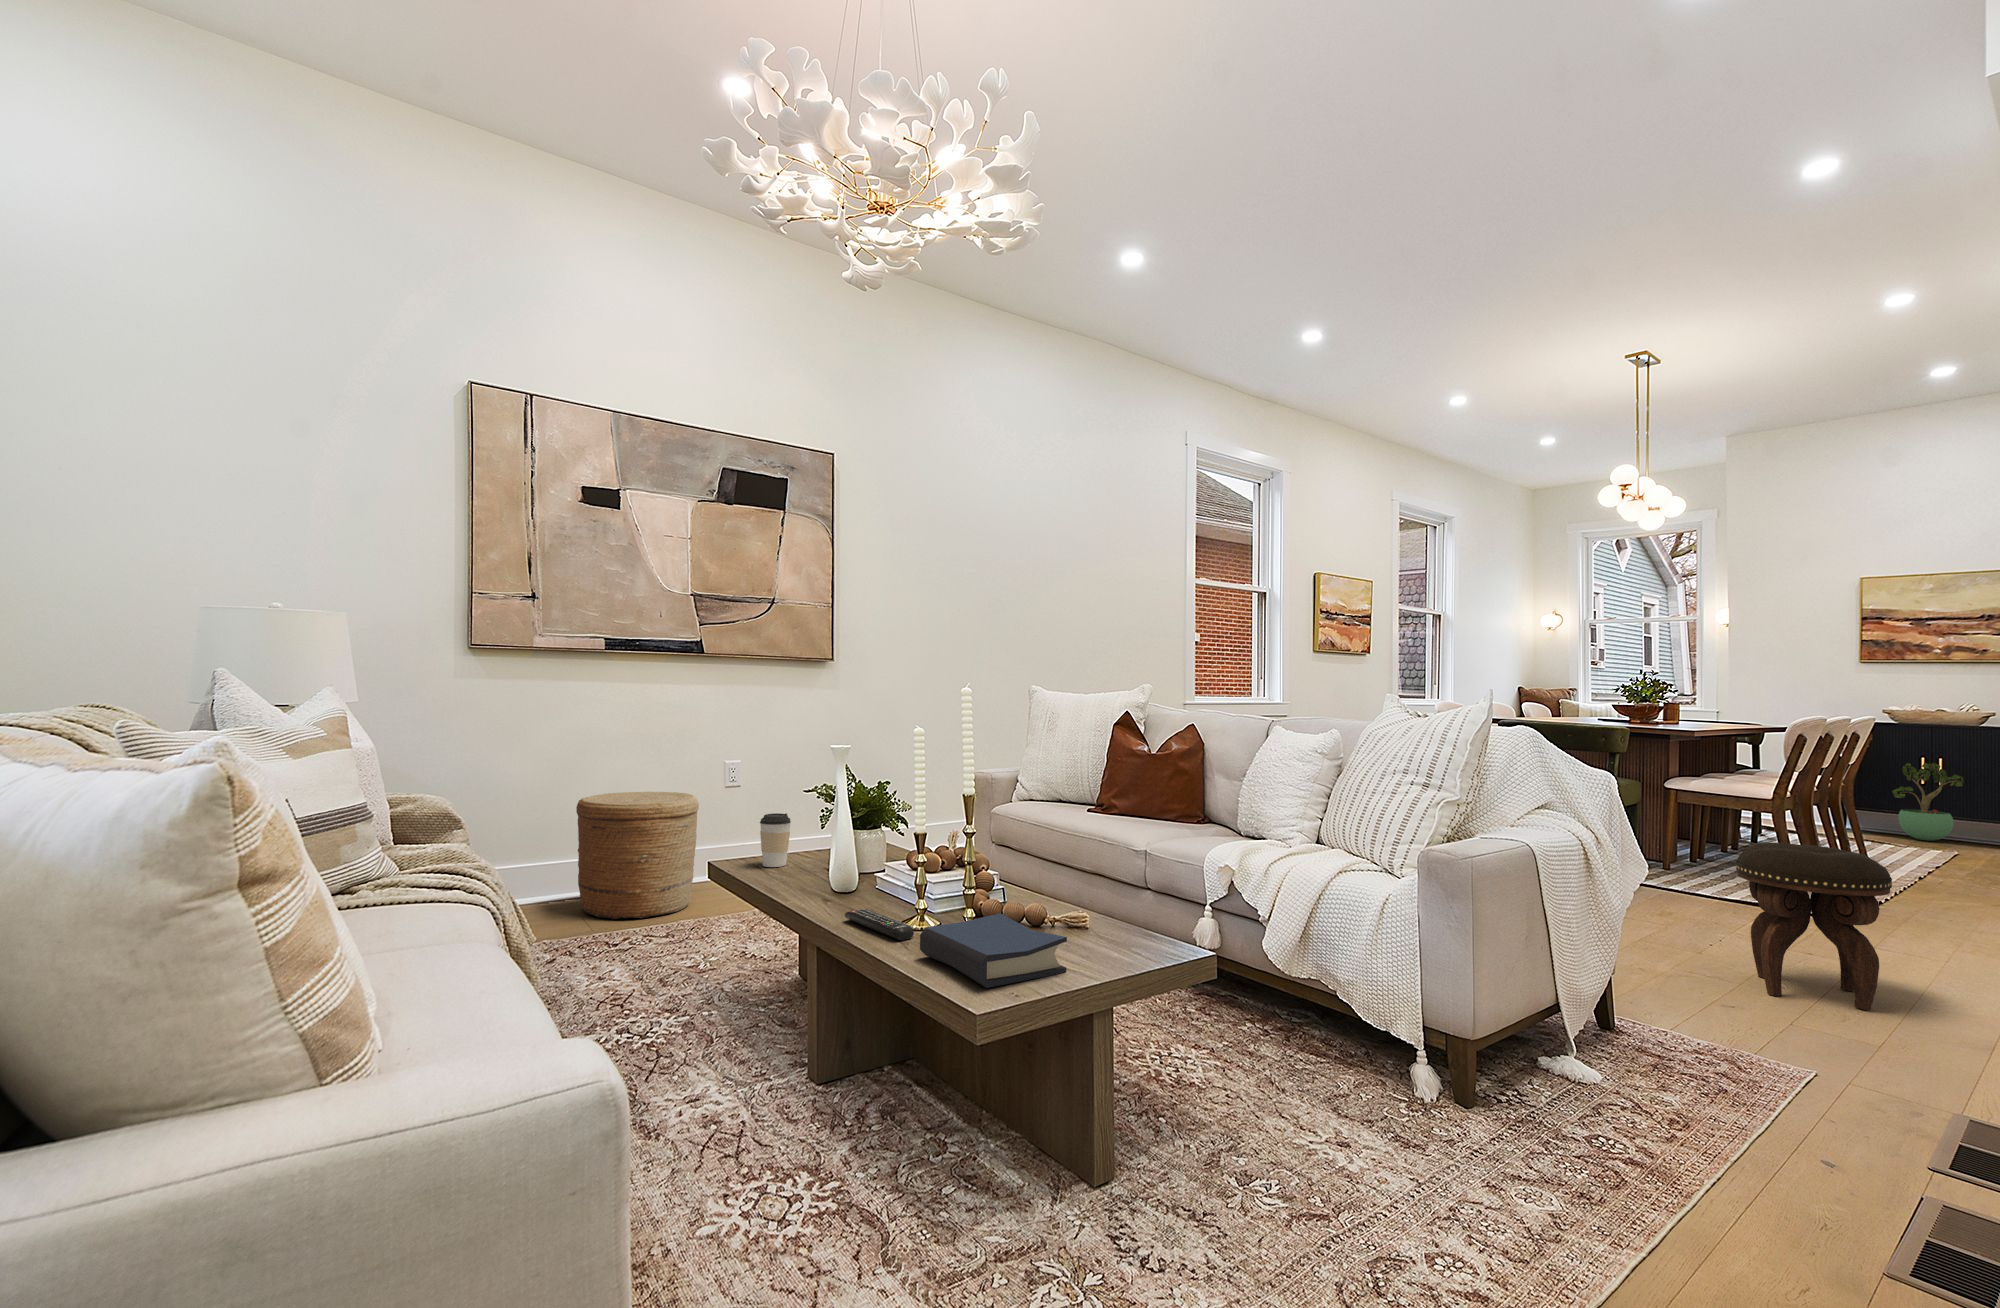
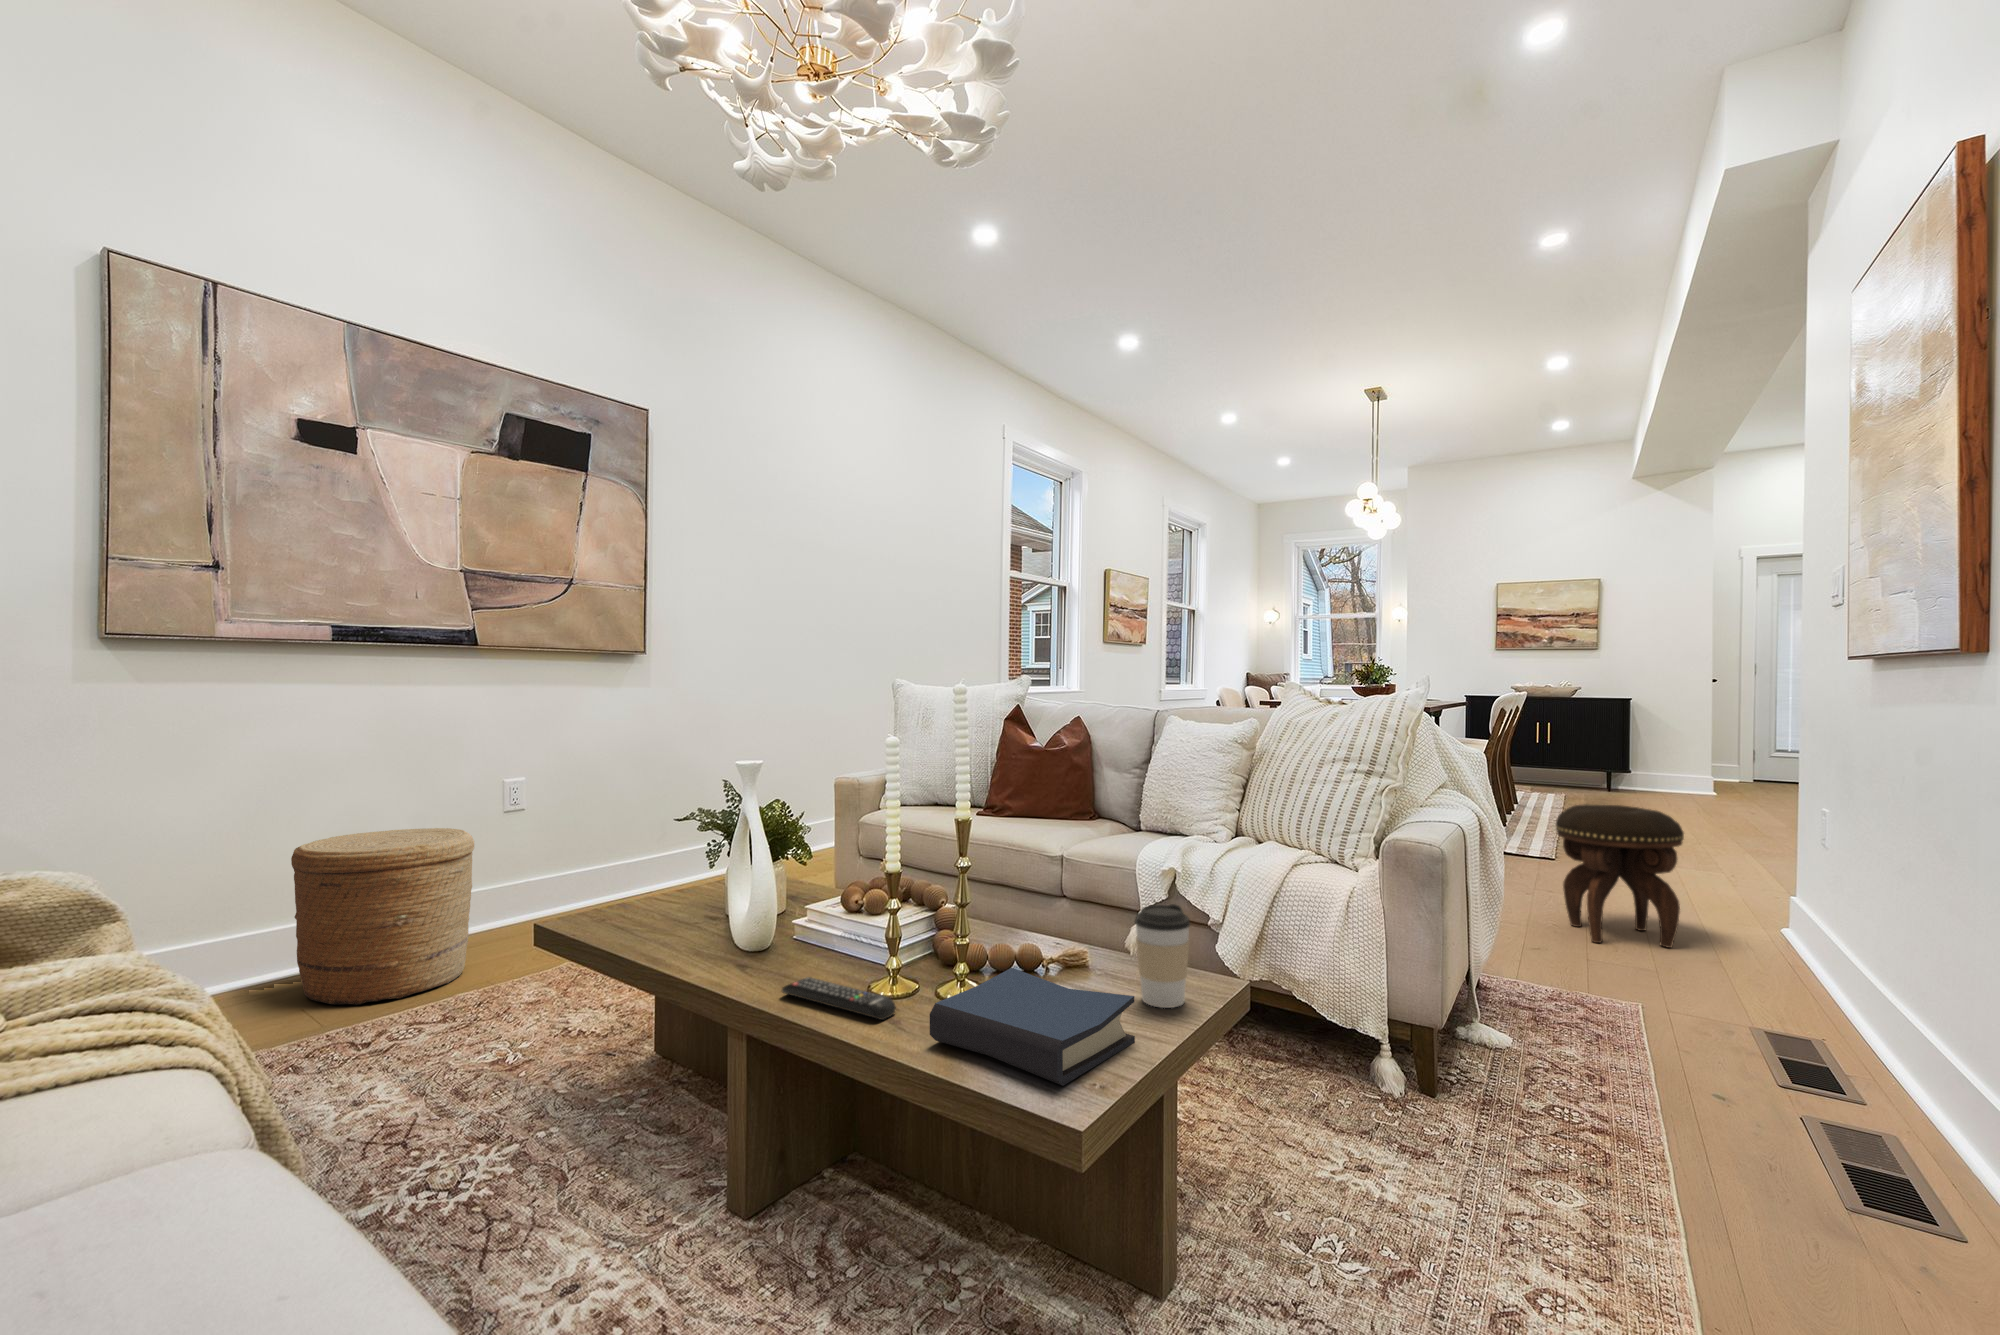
potted plant: present [1892,763,1964,841] -> none [1548,728,1597,791]
coffee cup: present [760,813,791,867] -> present [1135,904,1190,1008]

